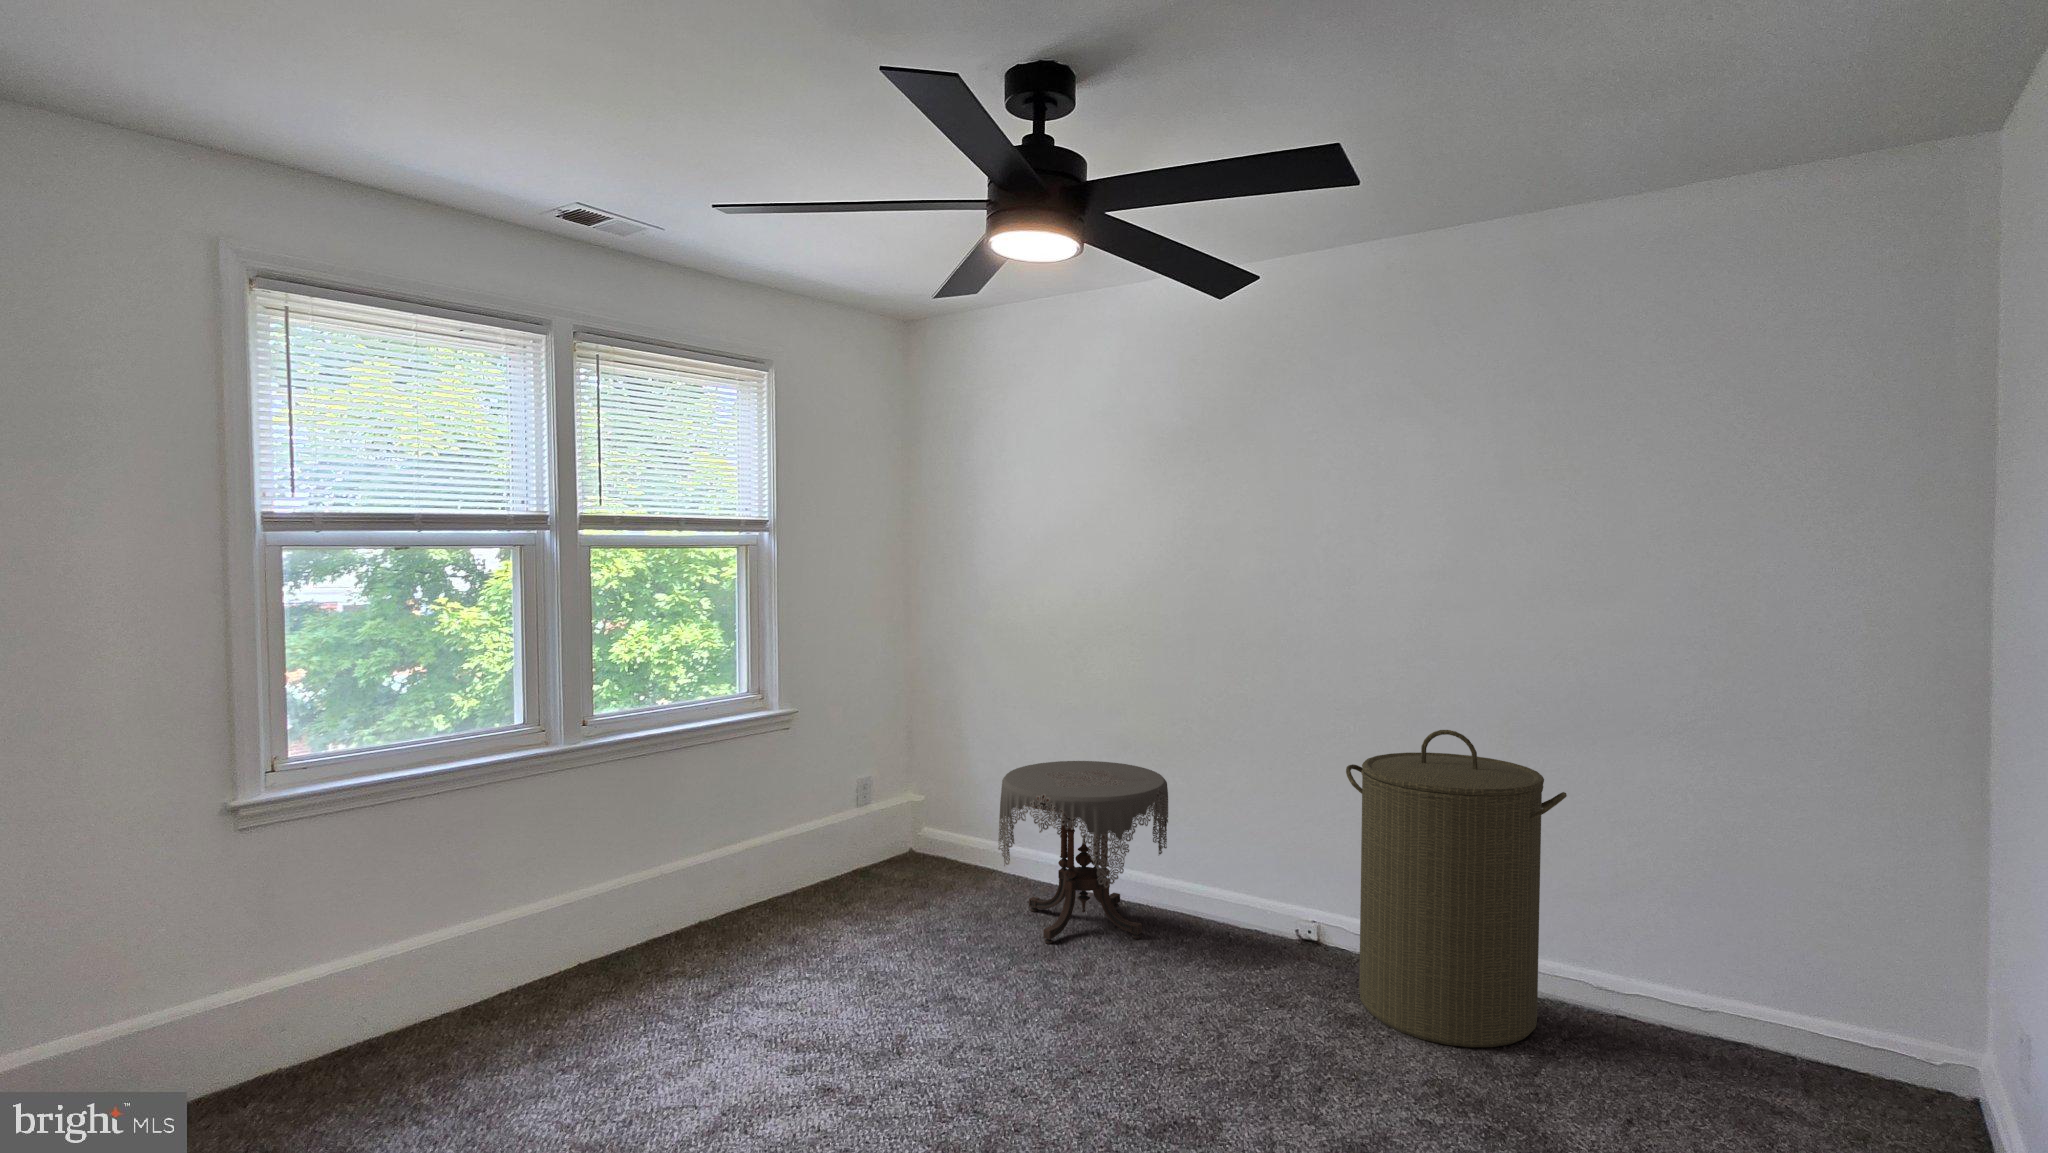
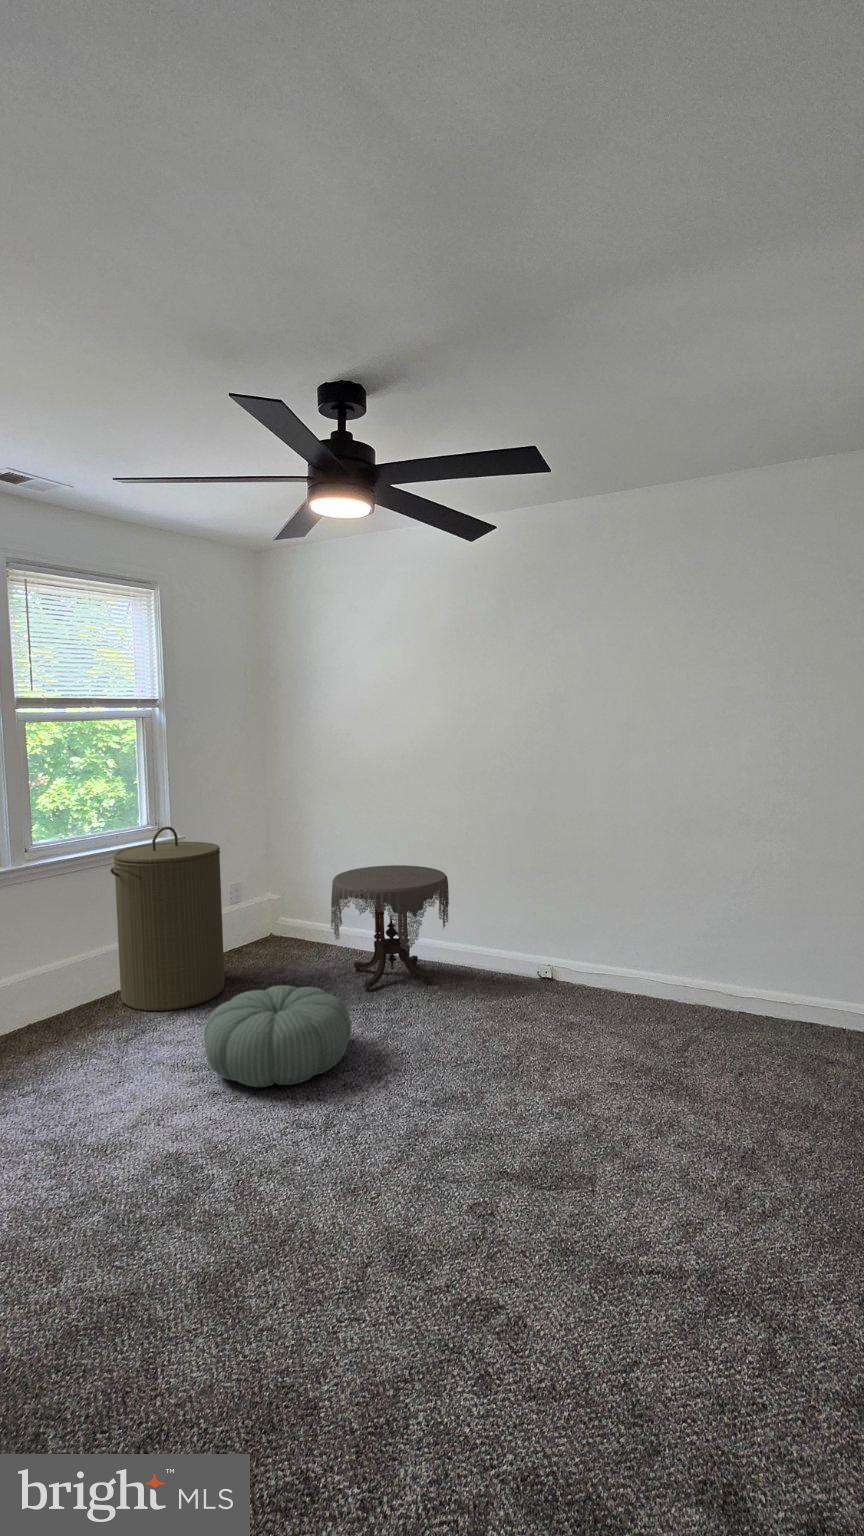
laundry hamper: present [1346,730,1567,1047] -> present [111,827,225,1011]
pouf: none [814,932,1024,1085] -> present [204,985,351,1087]

